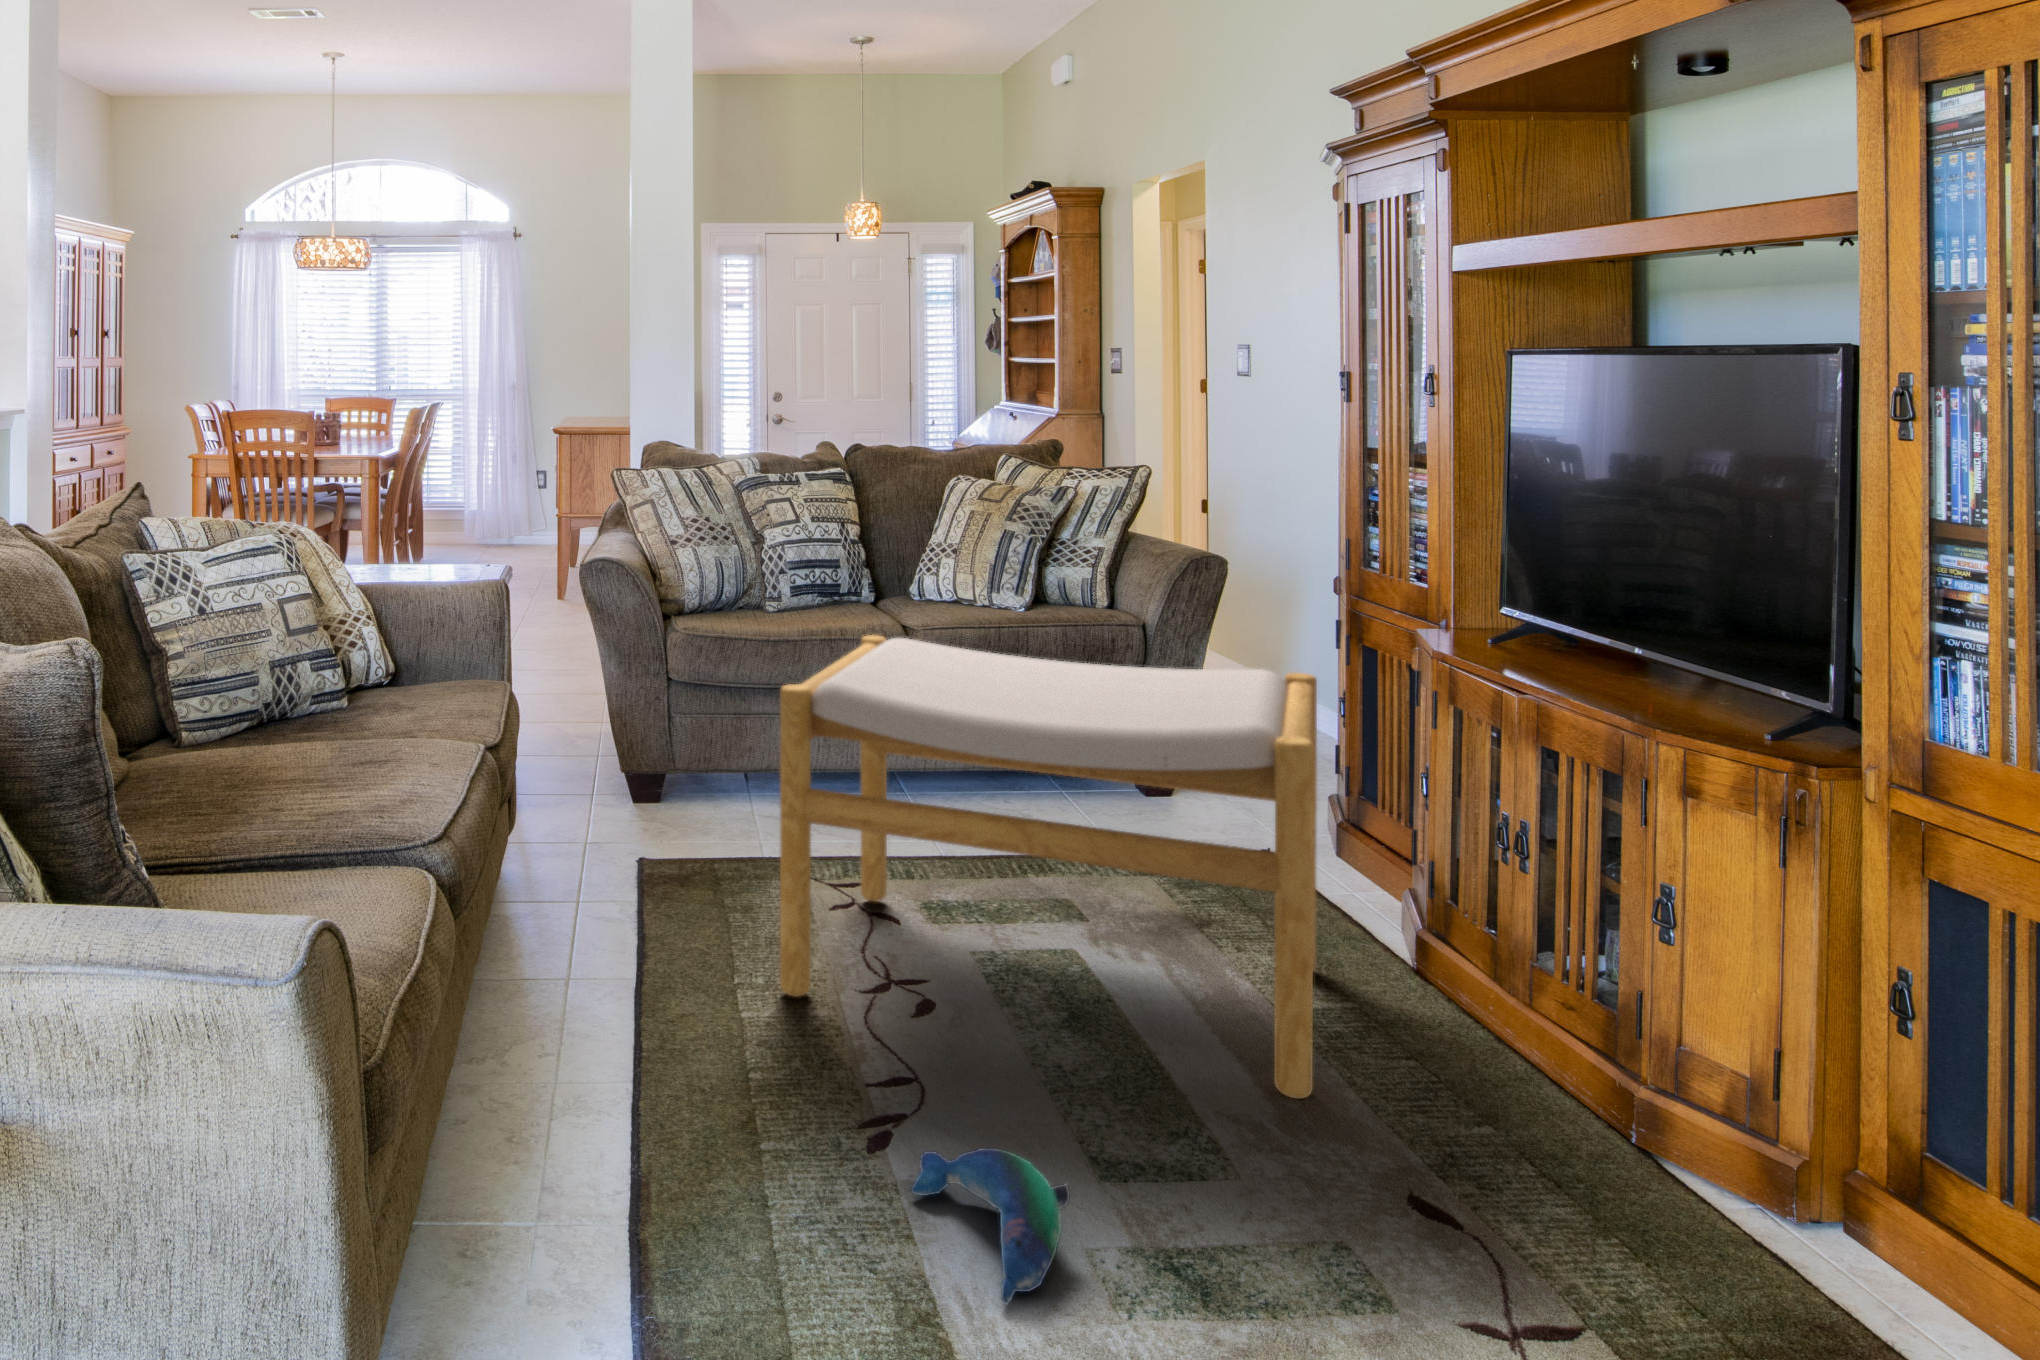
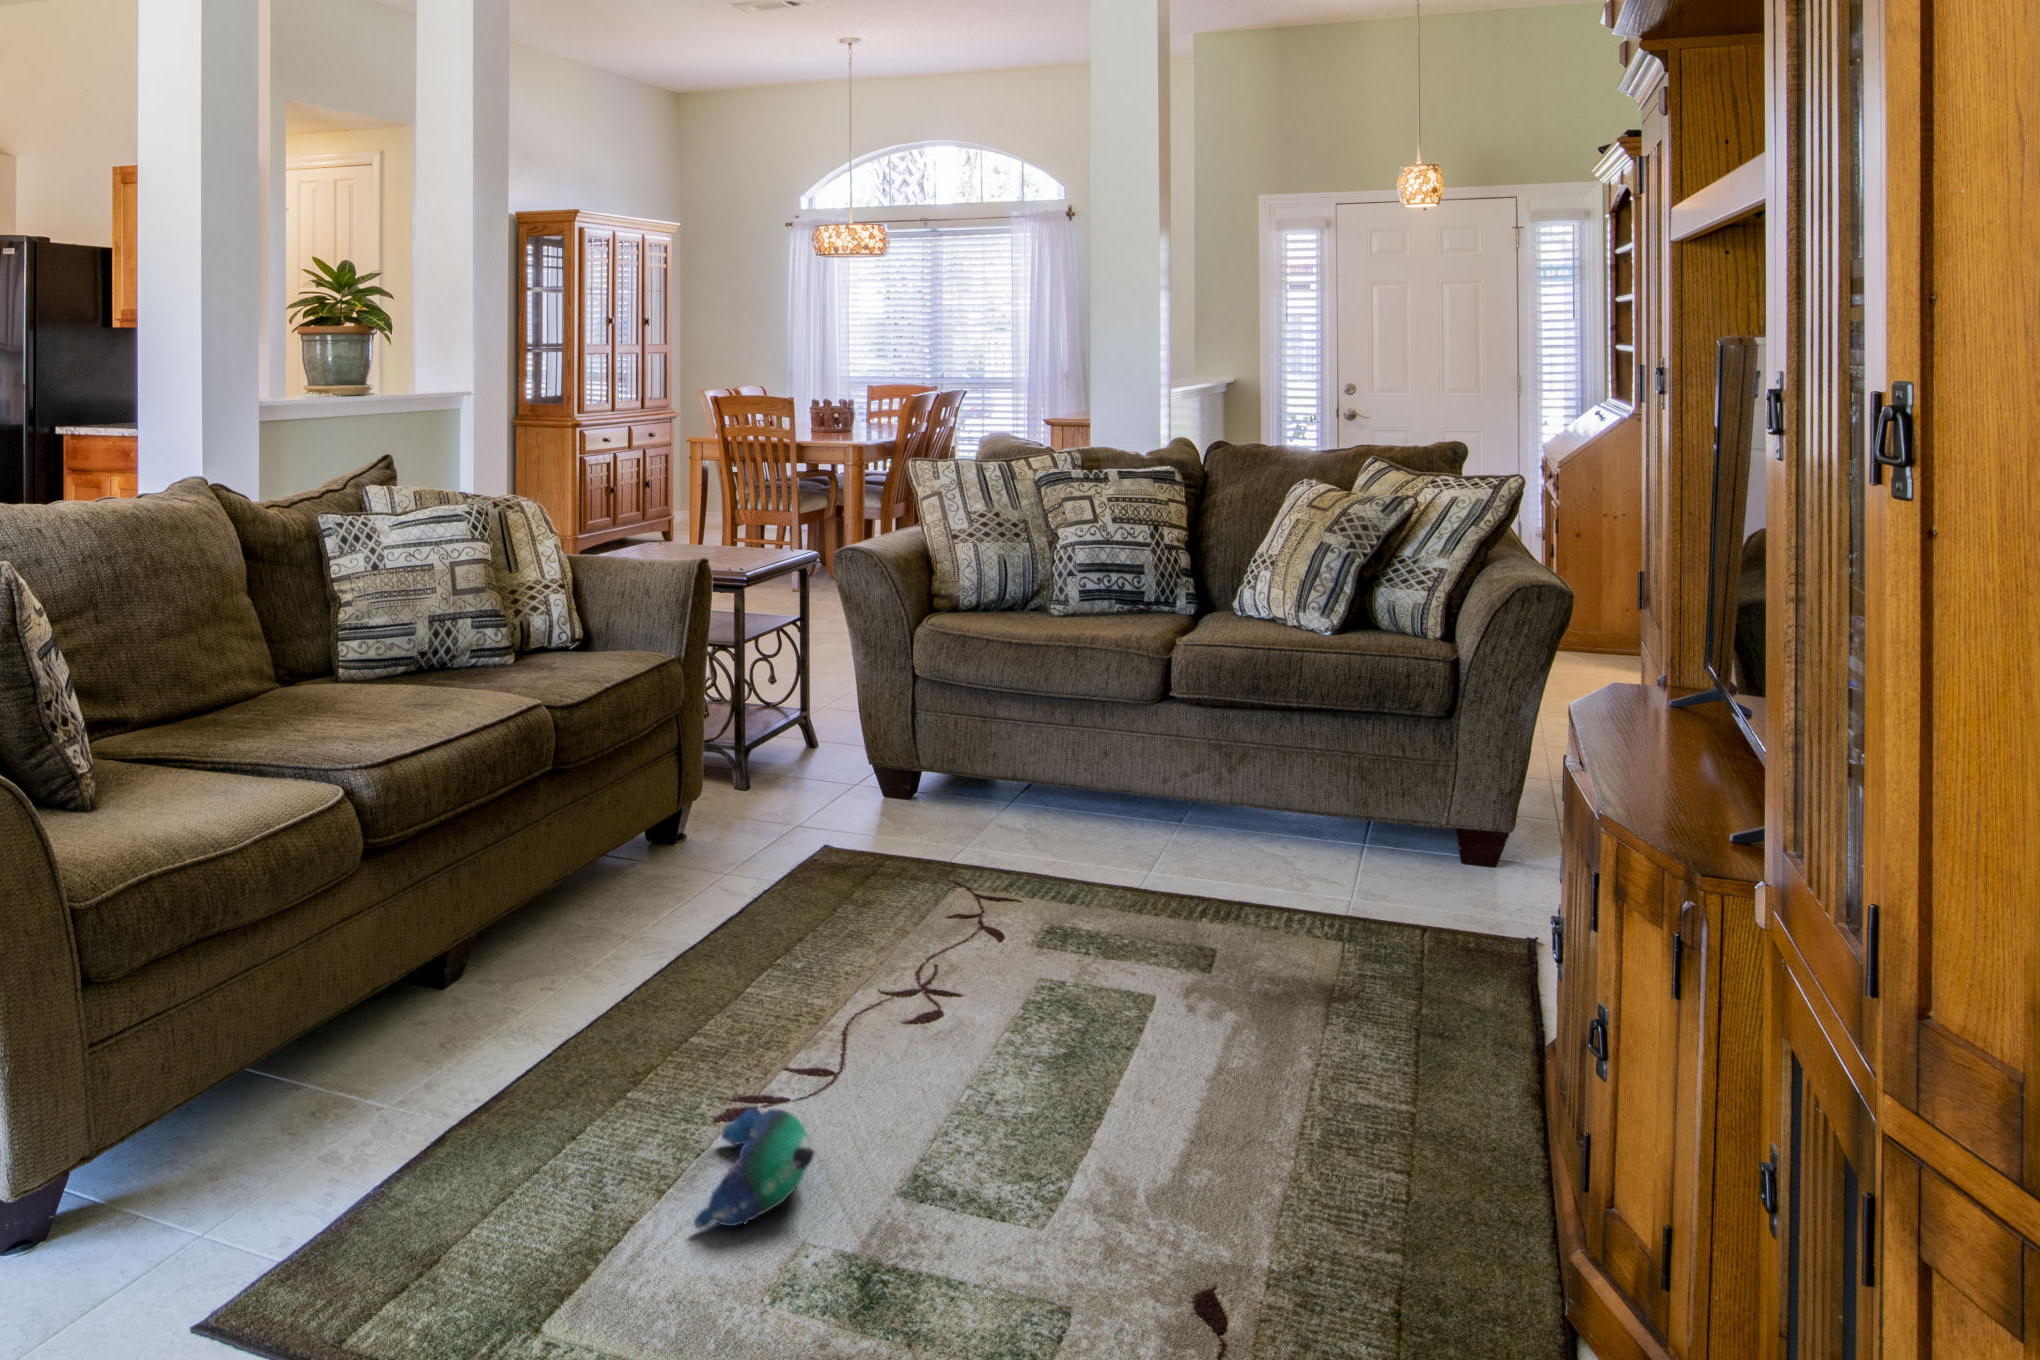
footstool: present [780,635,1317,1099] -> none [803,638,1423,1164]

